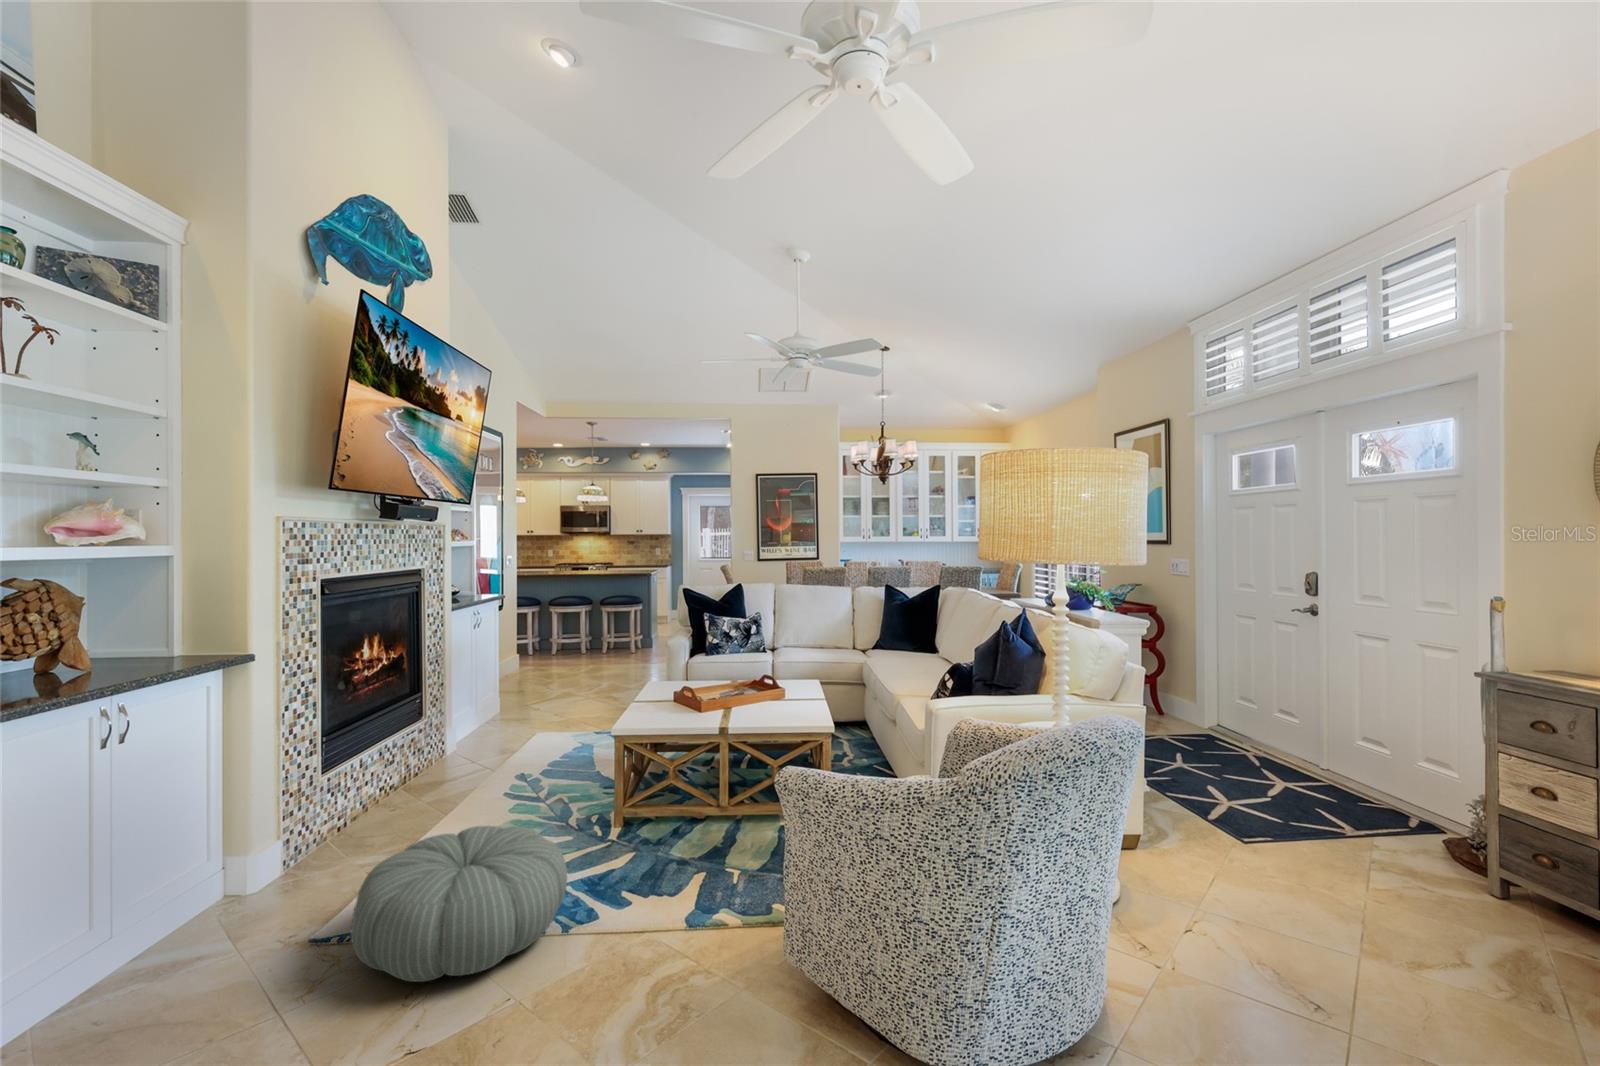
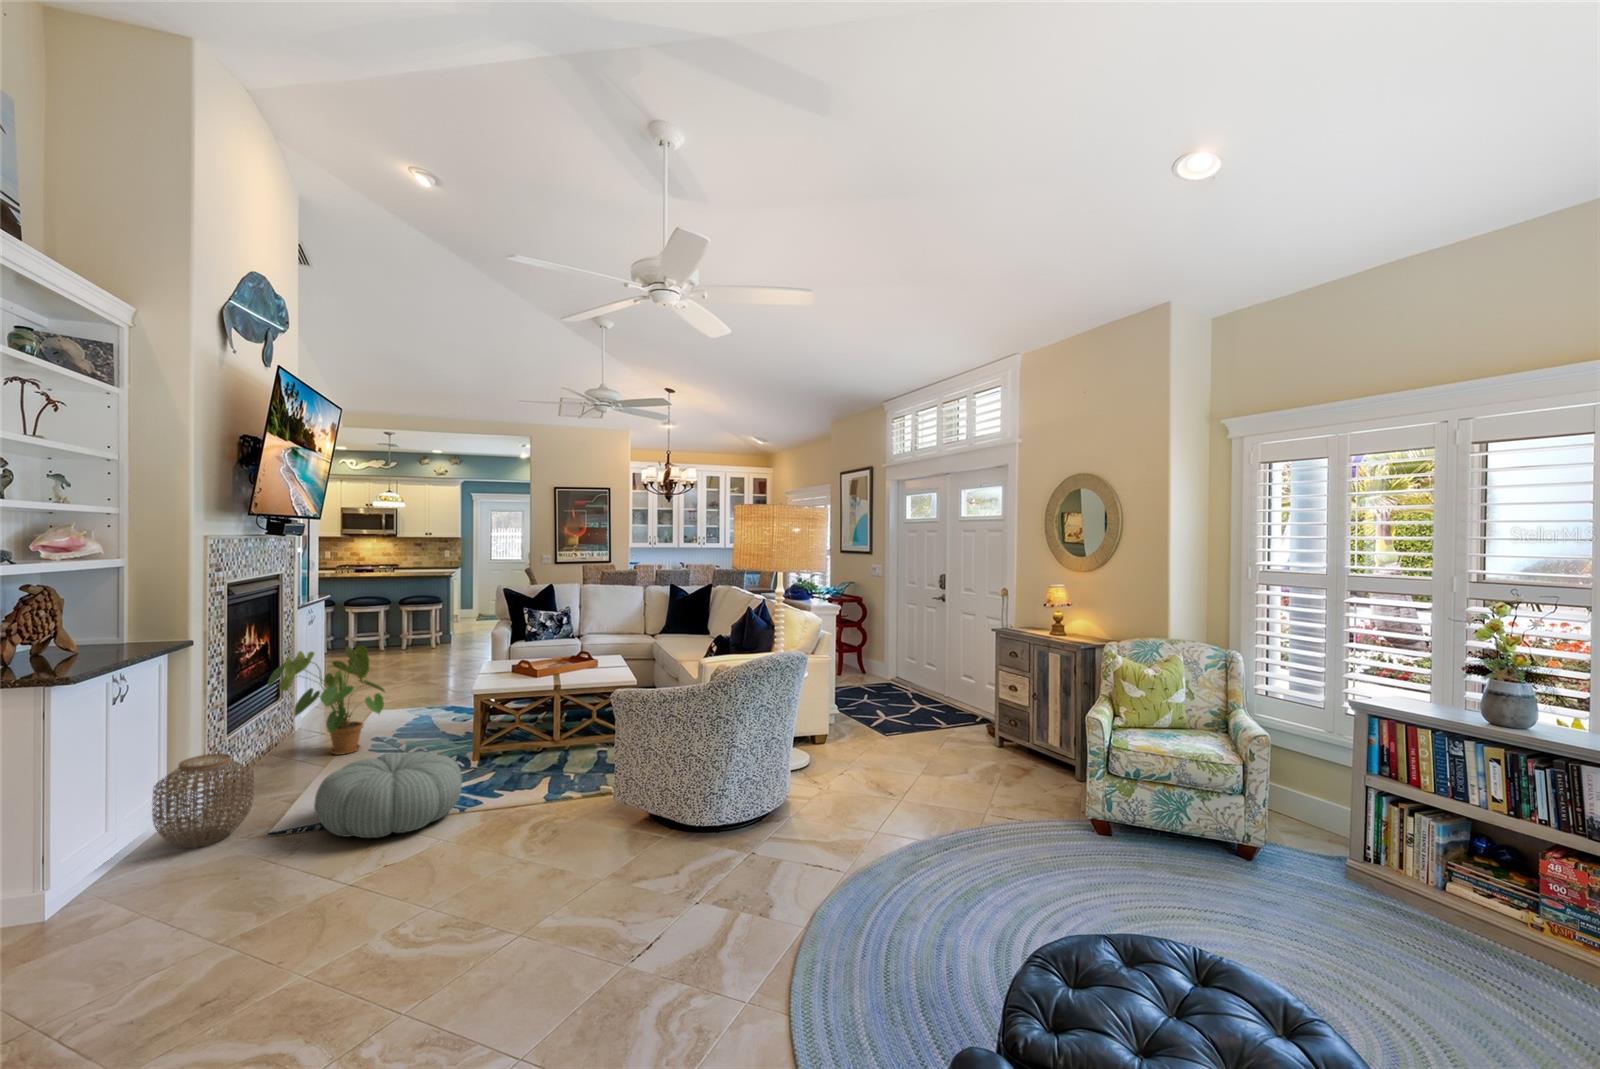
house plant: none [388,658,526,797] -> present [267,645,385,755]
woven basket: none [156,815,297,957] -> present [152,753,254,848]

